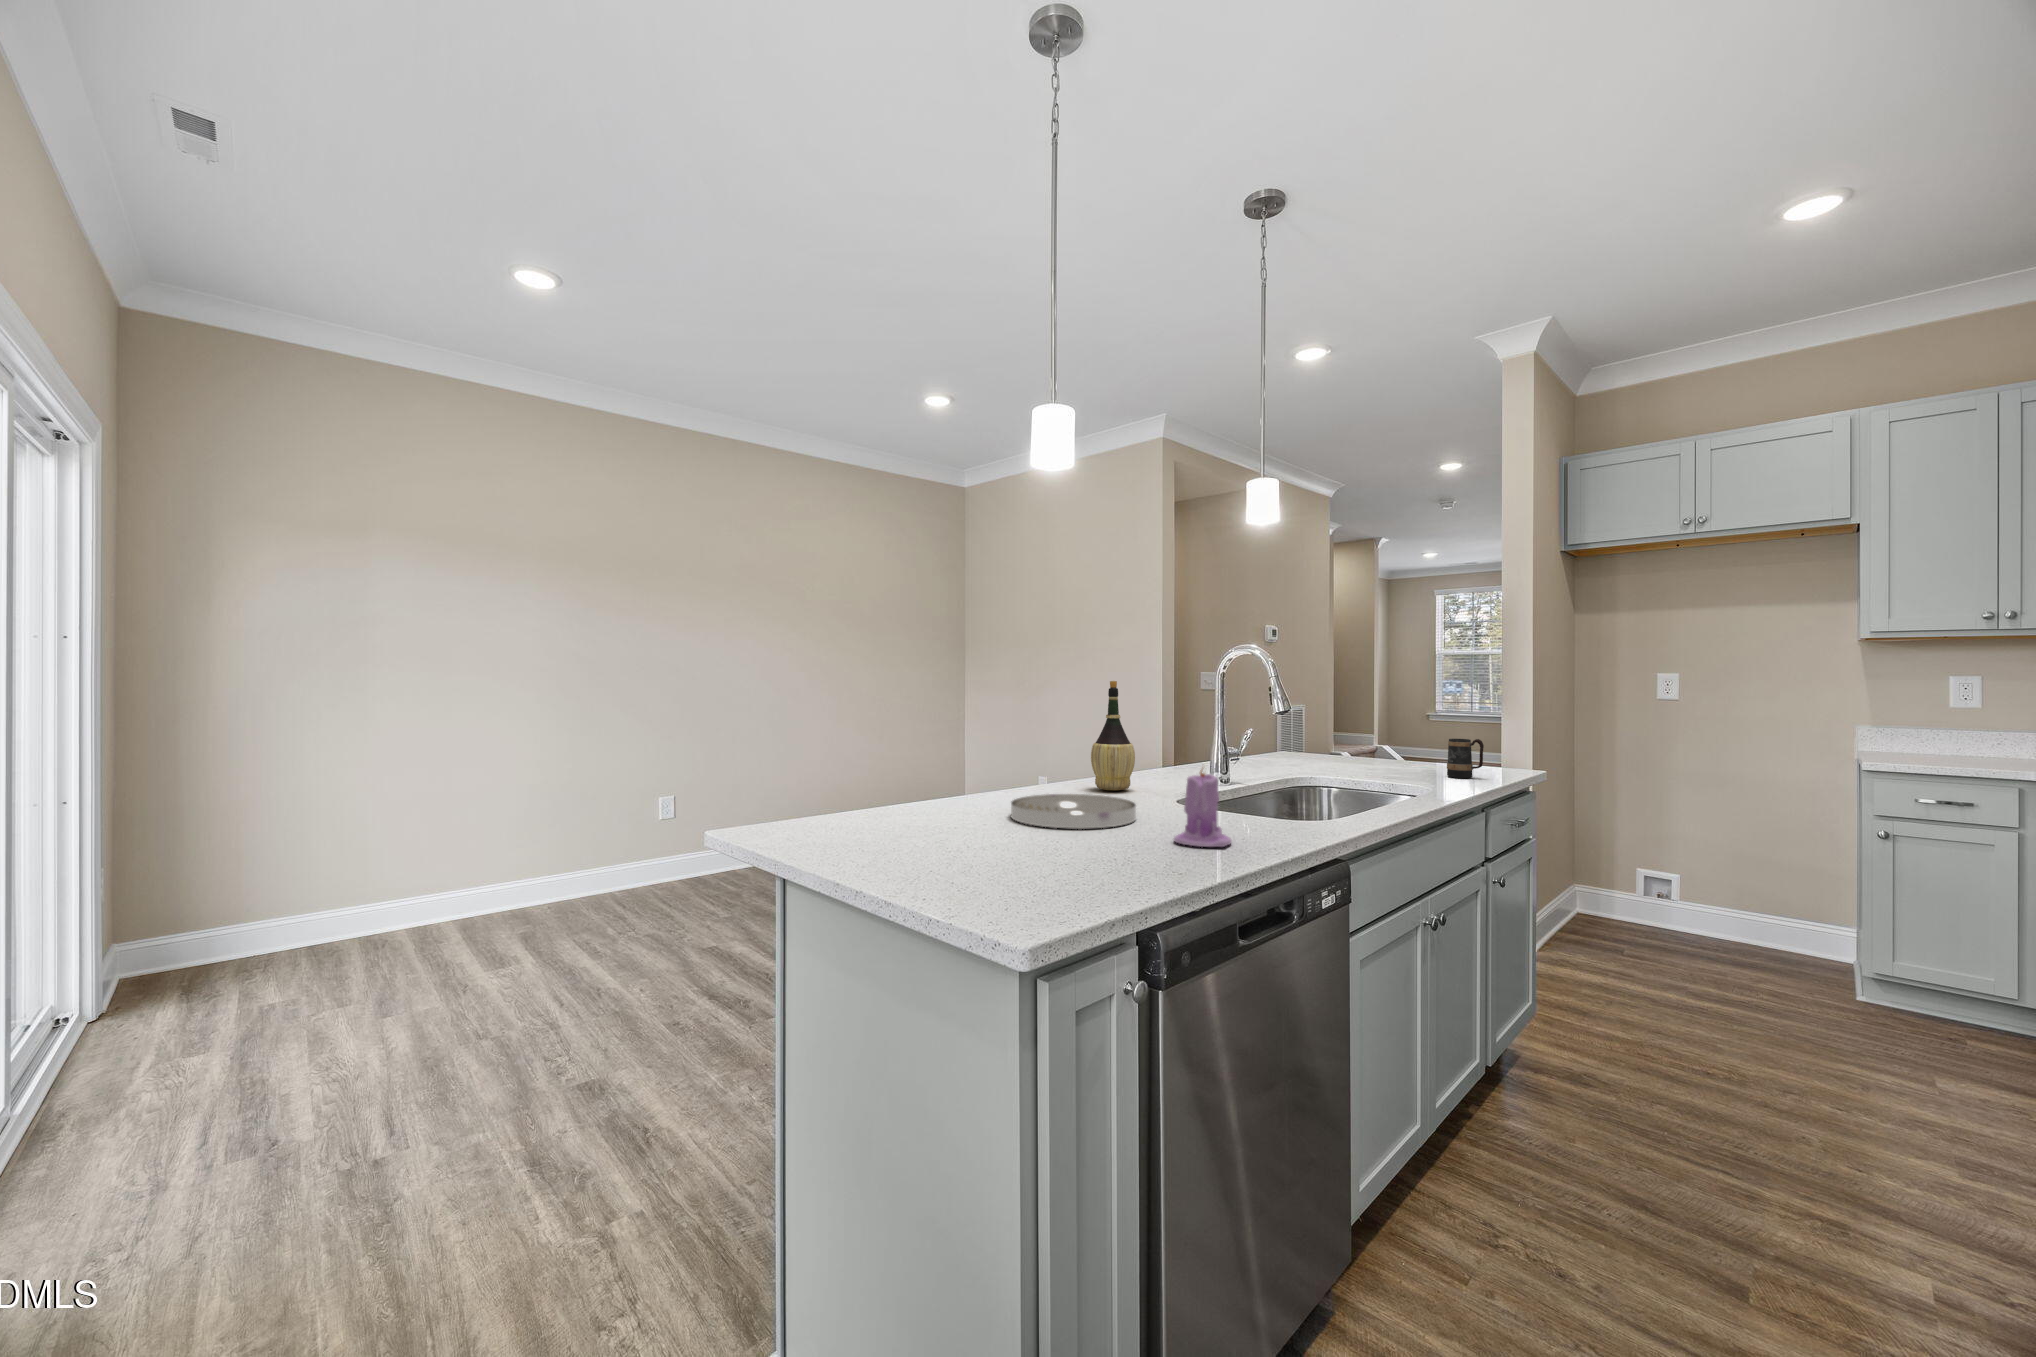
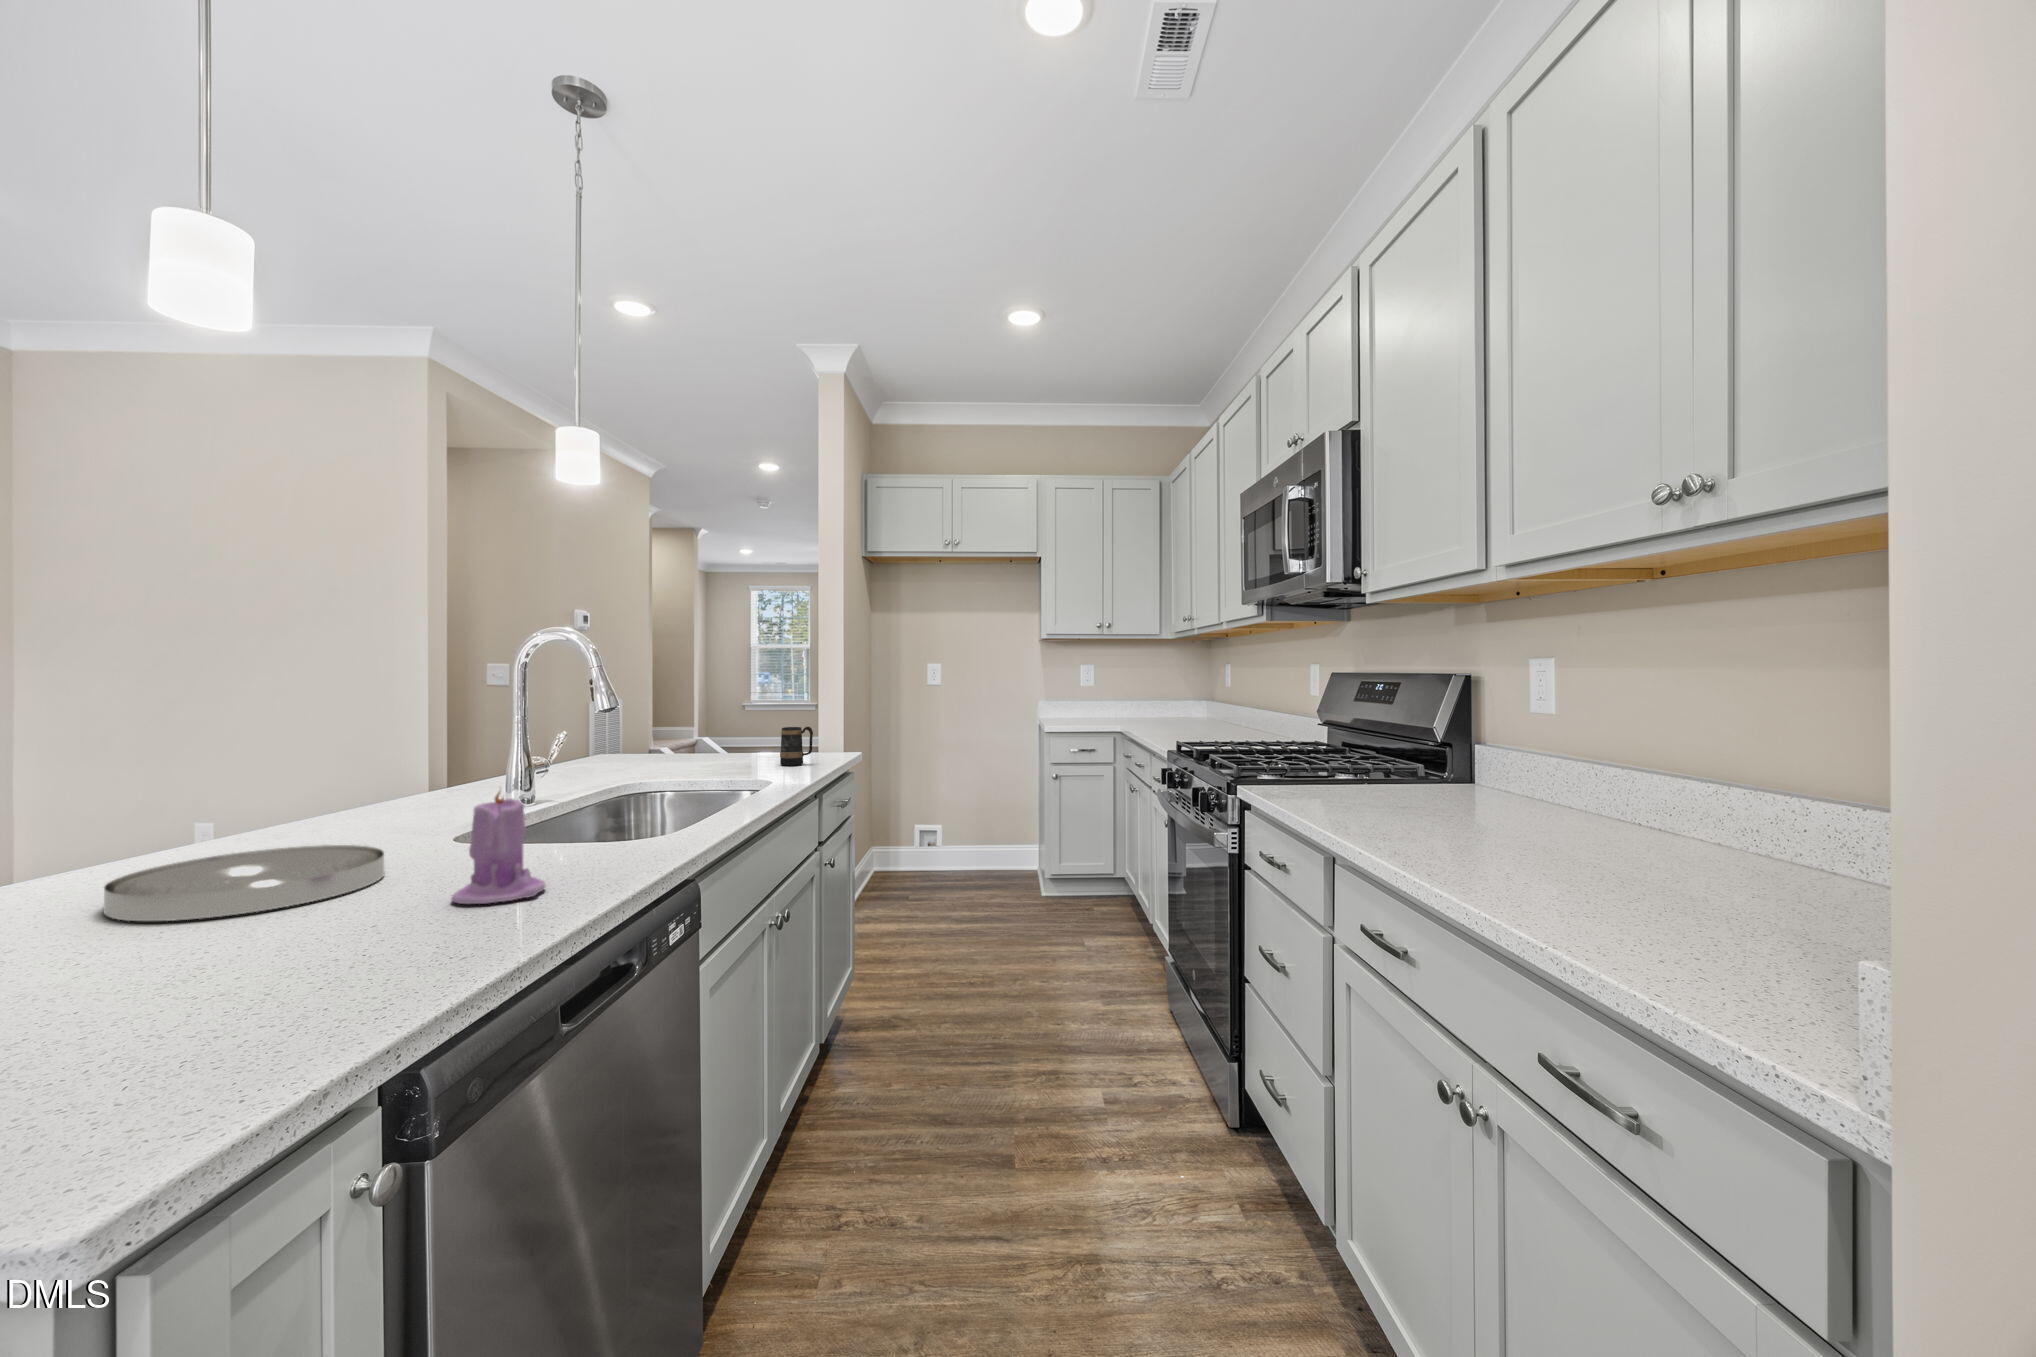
wine bottle: present [1091,681,1135,790] -> none [301,672,386,832]

